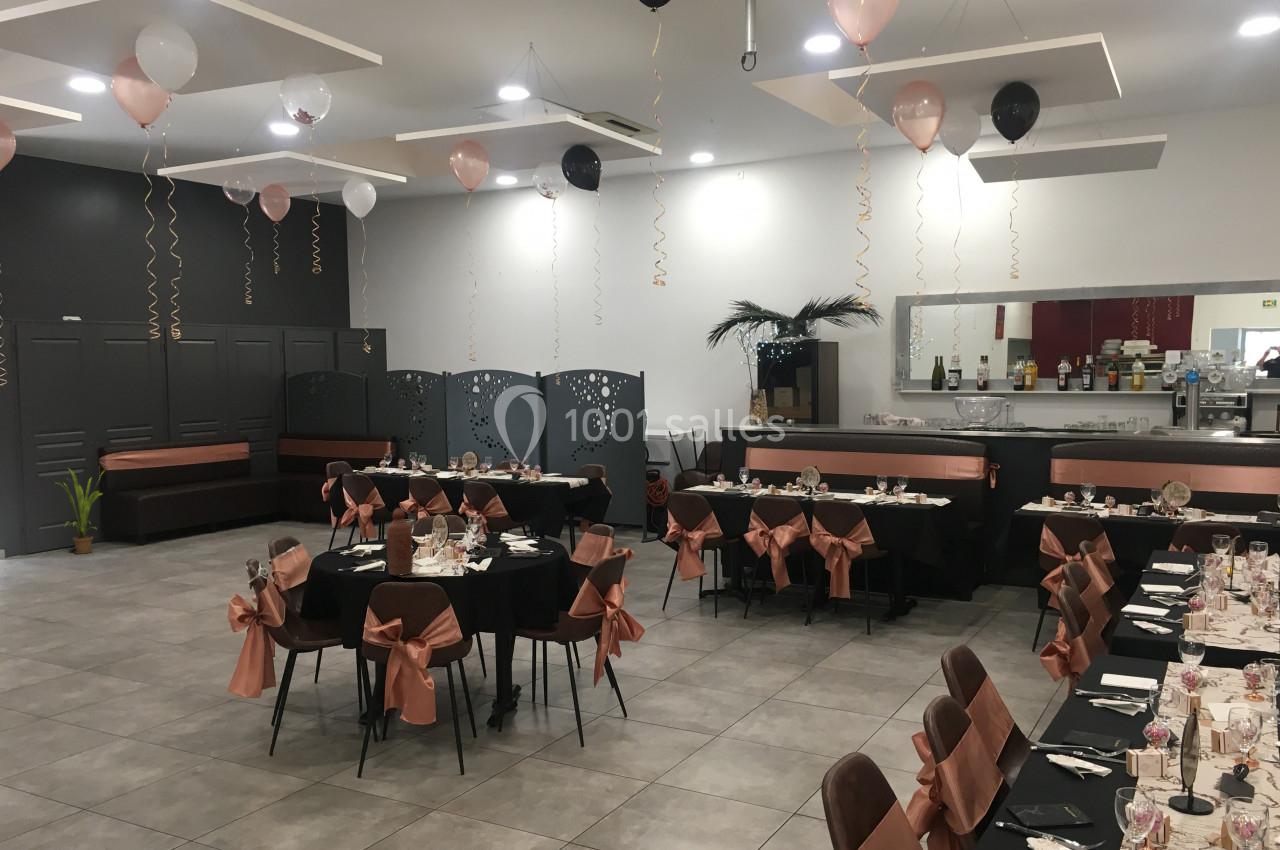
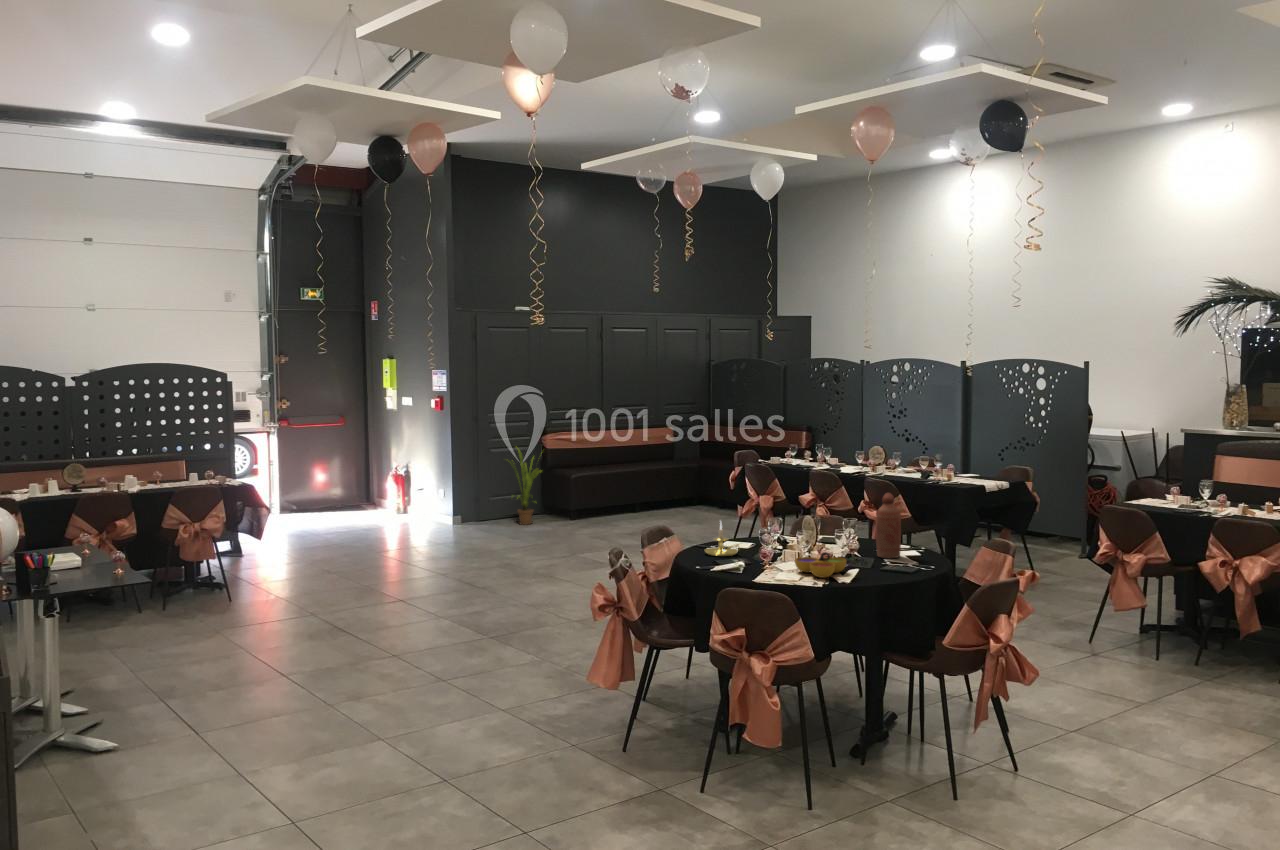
bottle: present [387,508,413,576] -> present [876,493,901,559]
candle holder: none [339,524,377,559] -> present [705,524,738,556]
decorative bowl: none [433,545,479,568] -> present [795,552,846,578]

